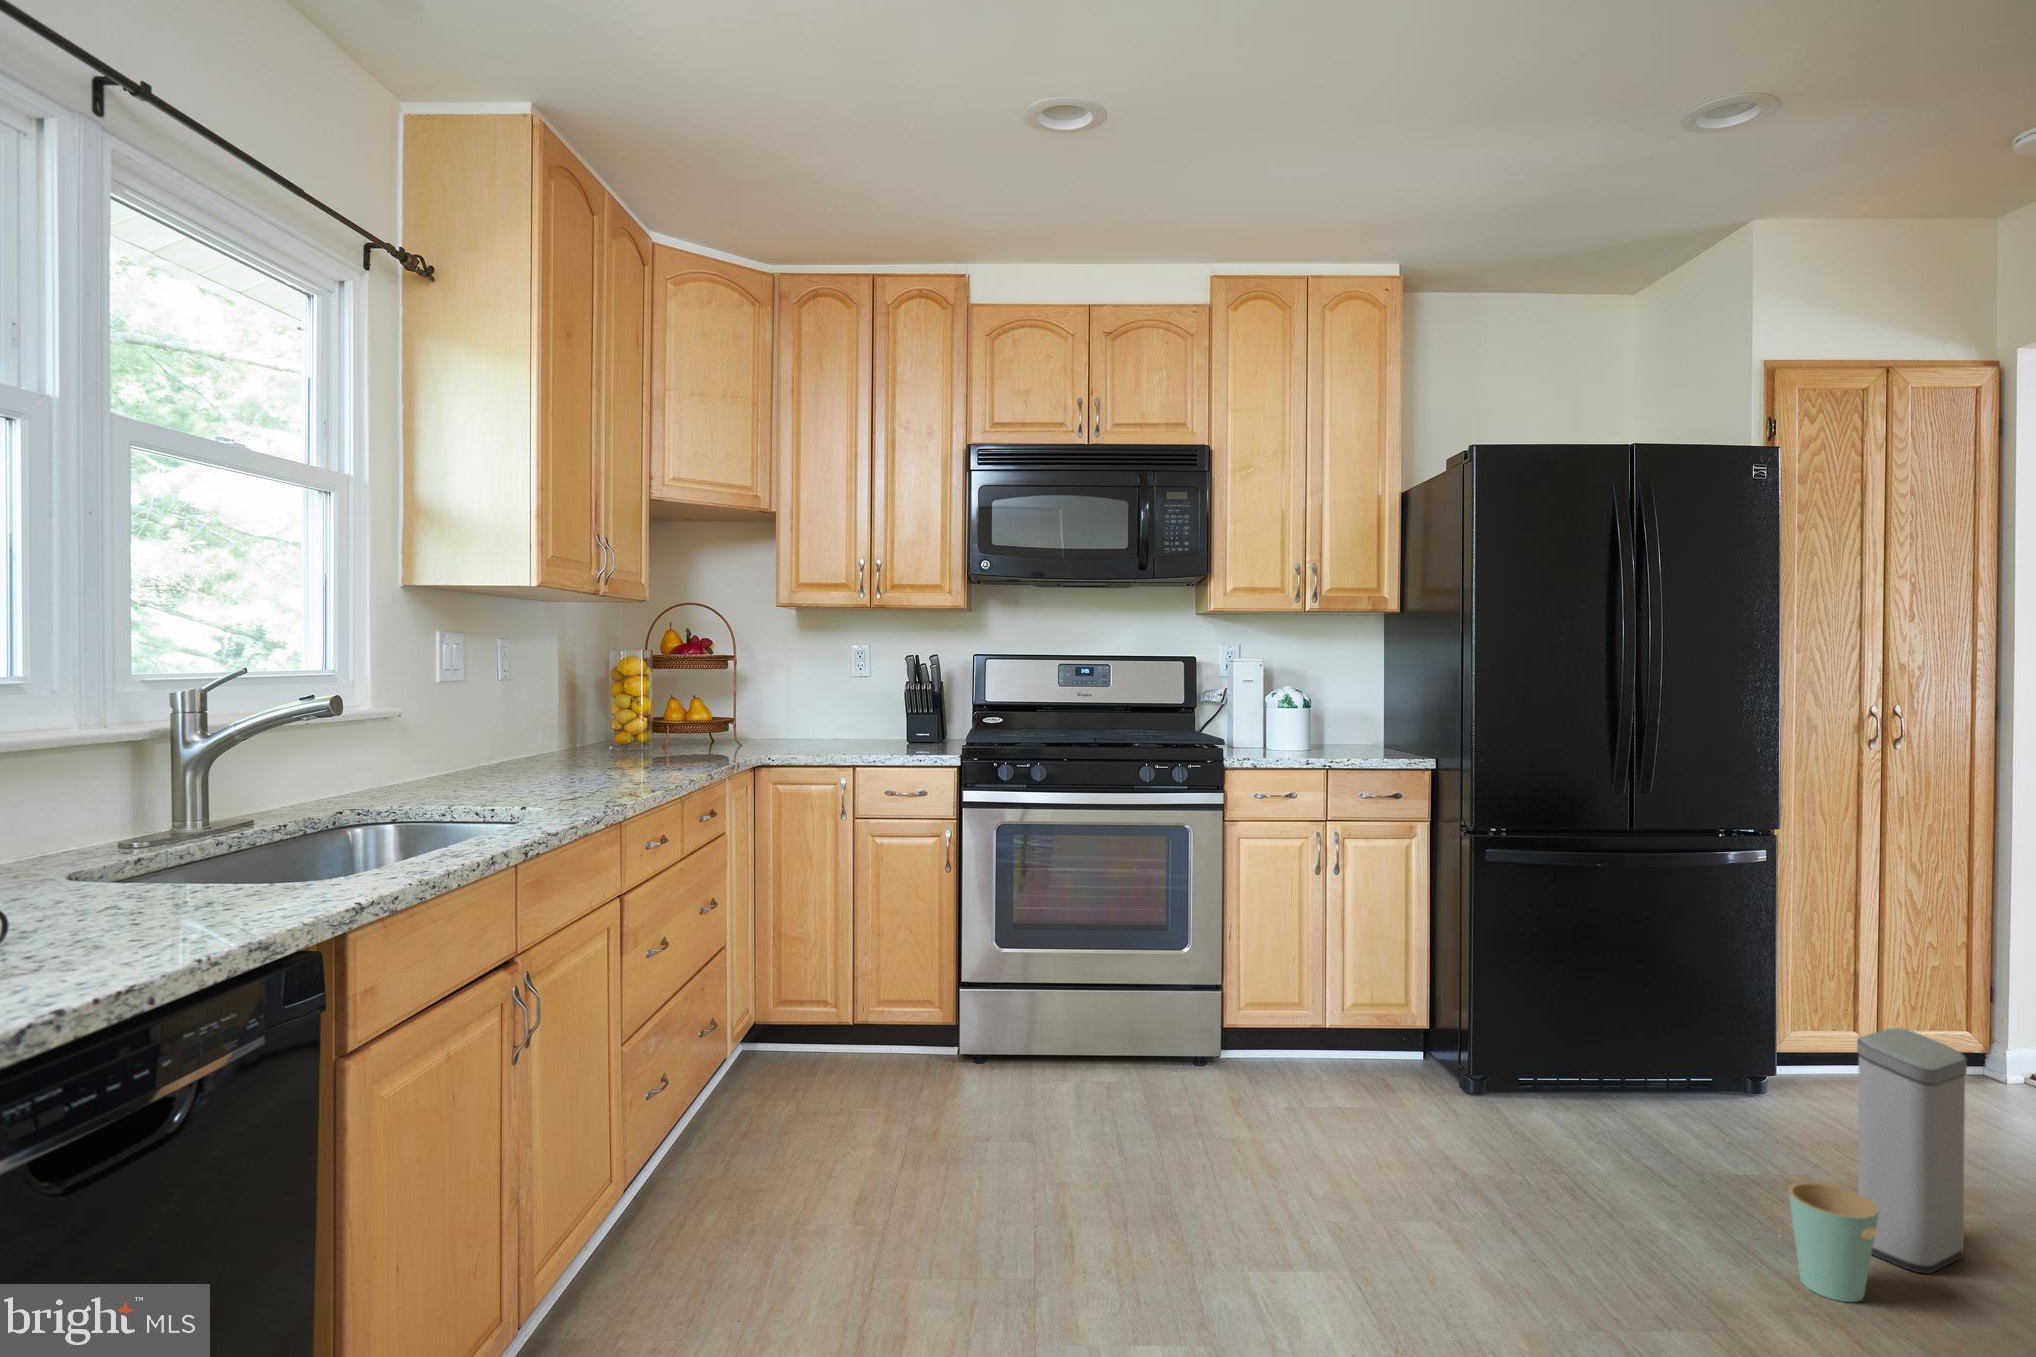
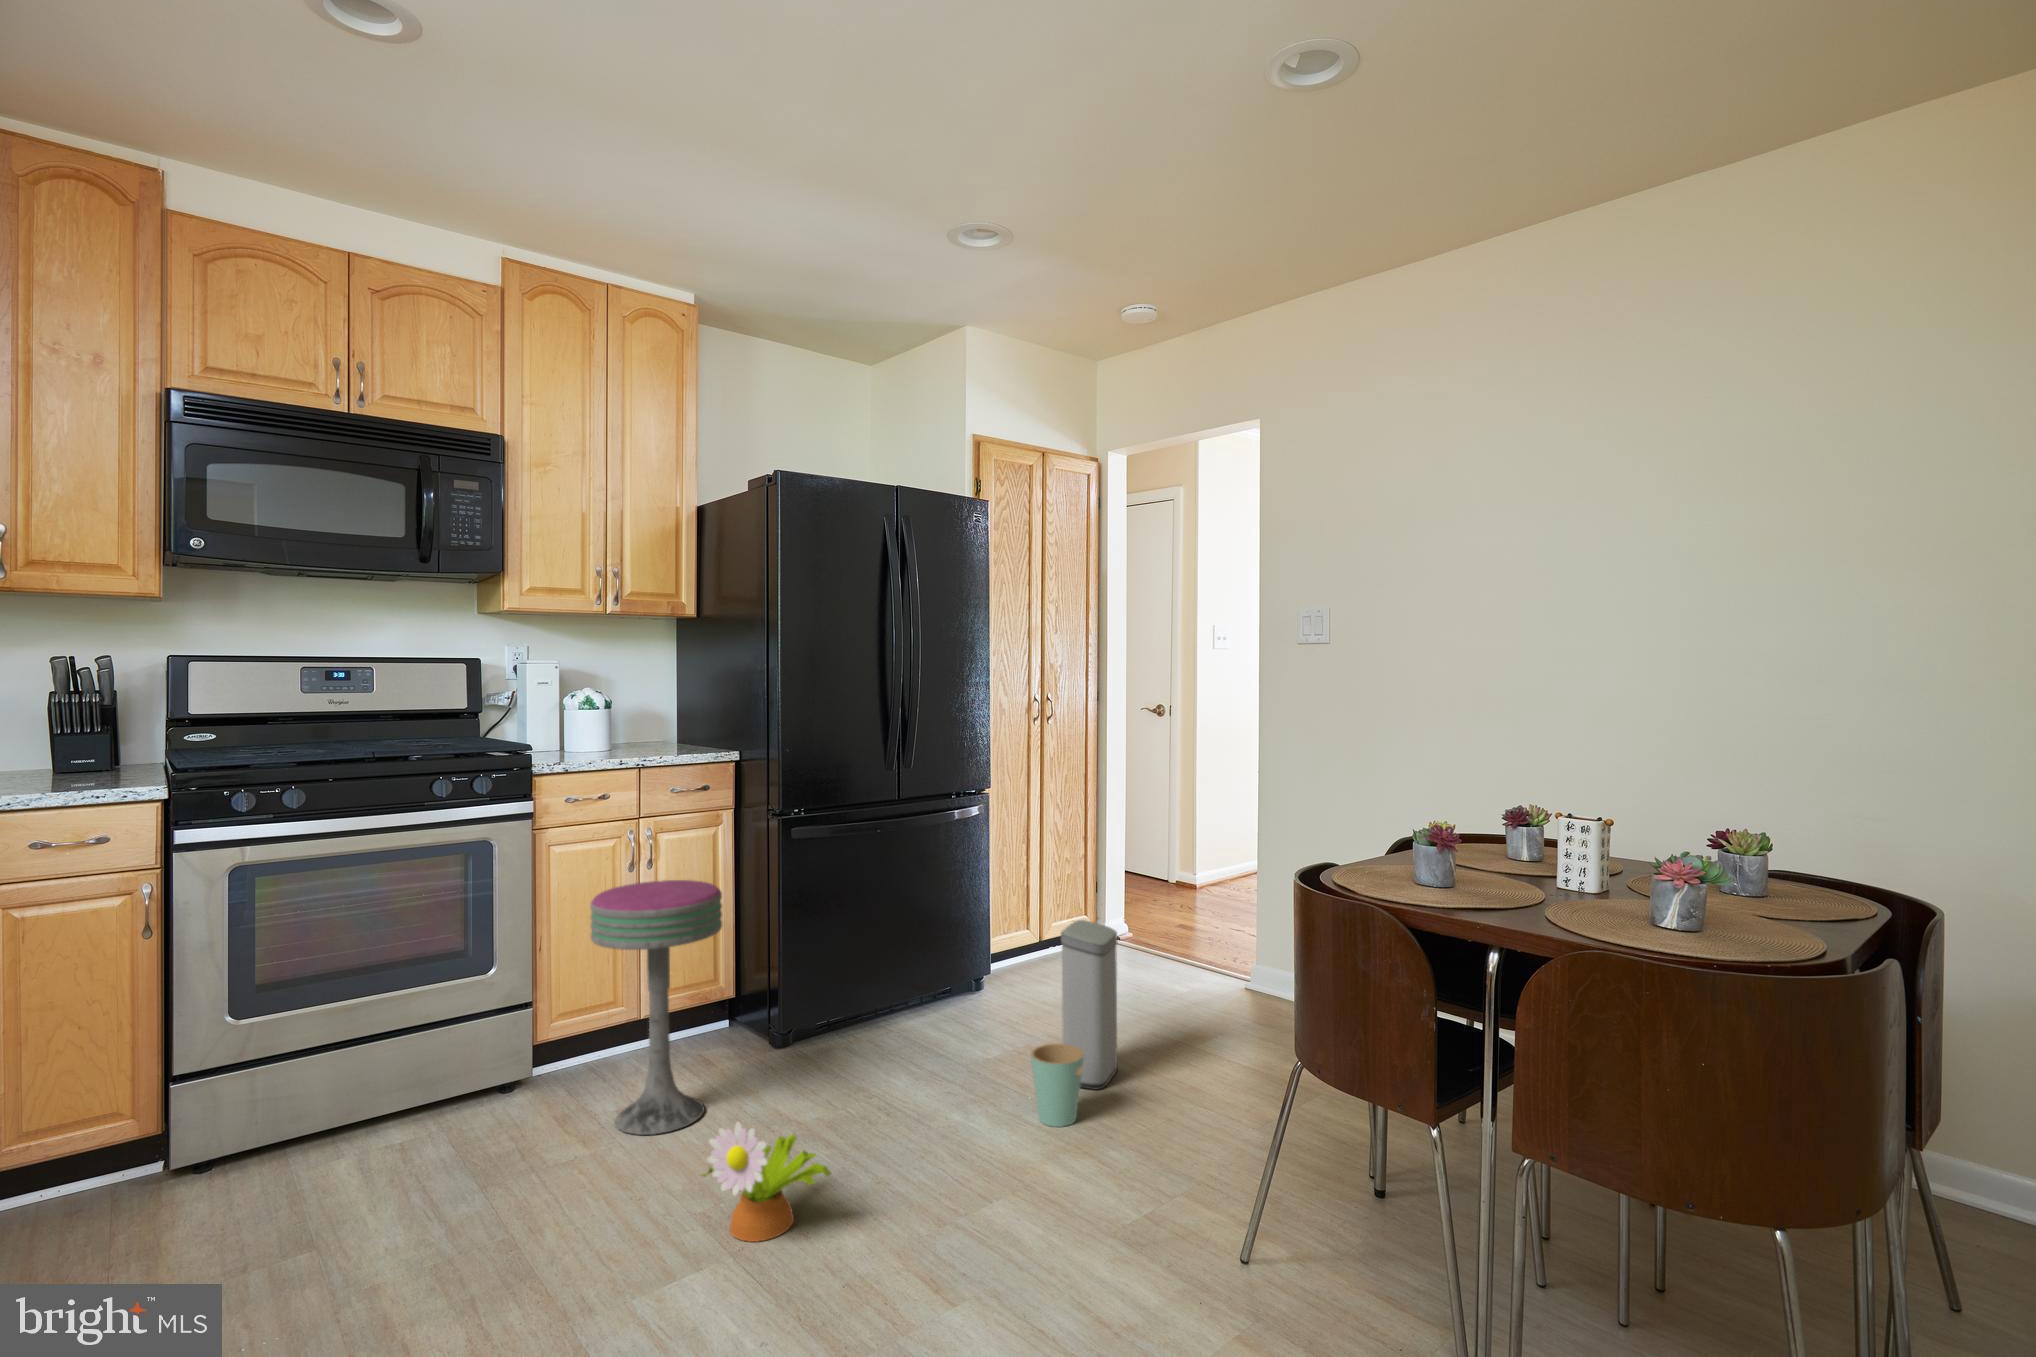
bar stool: none [1263,885,1394,1144] -> present [590,880,722,1135]
decorative plant: none [1335,1149,1476,1286] -> present [702,1122,831,1242]

